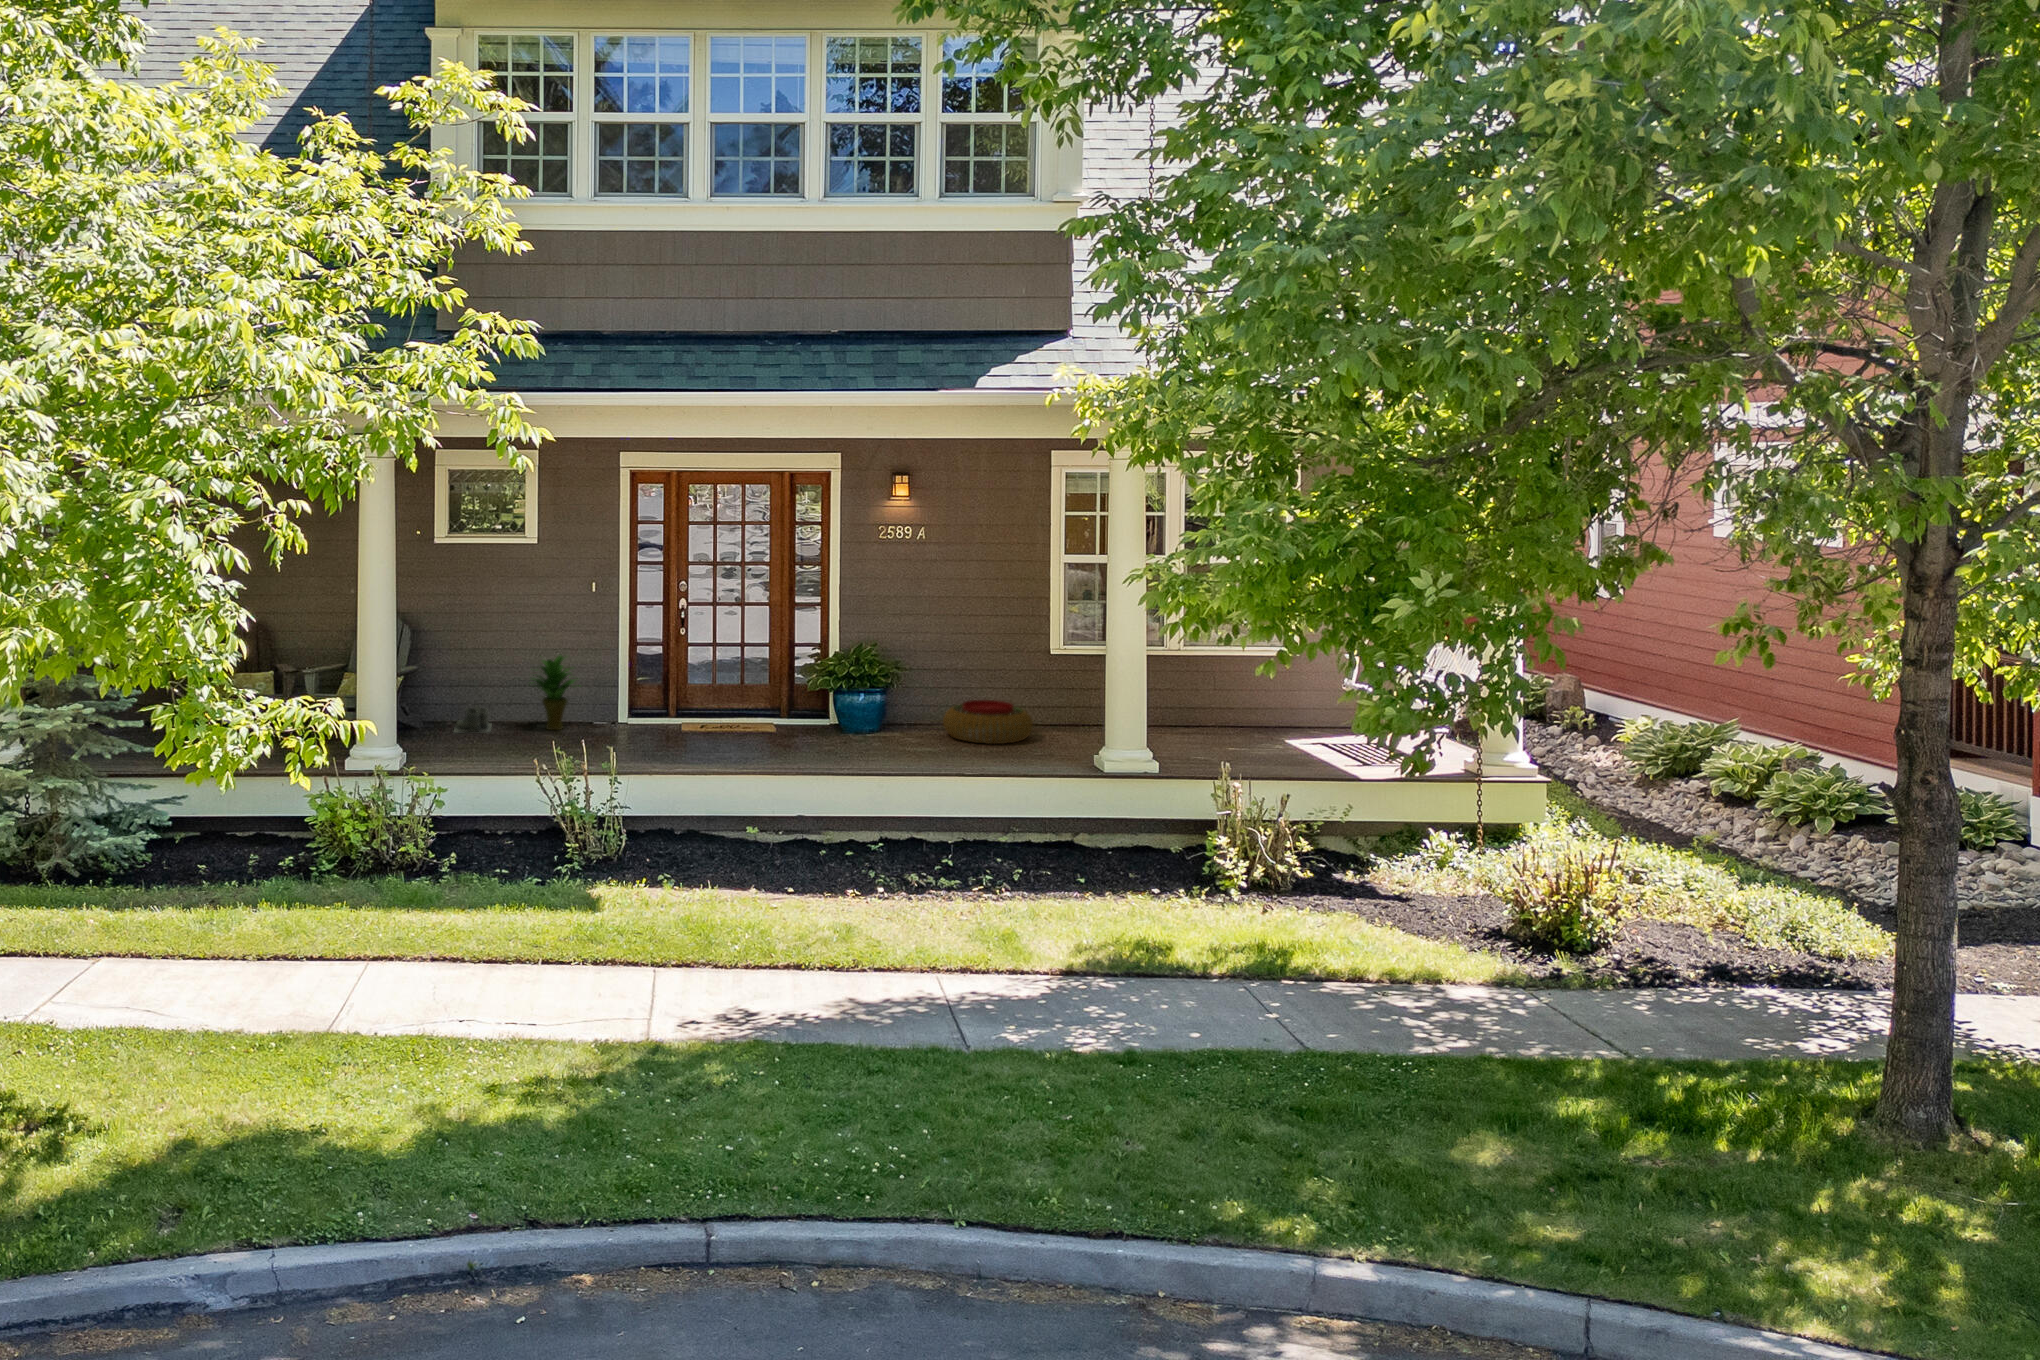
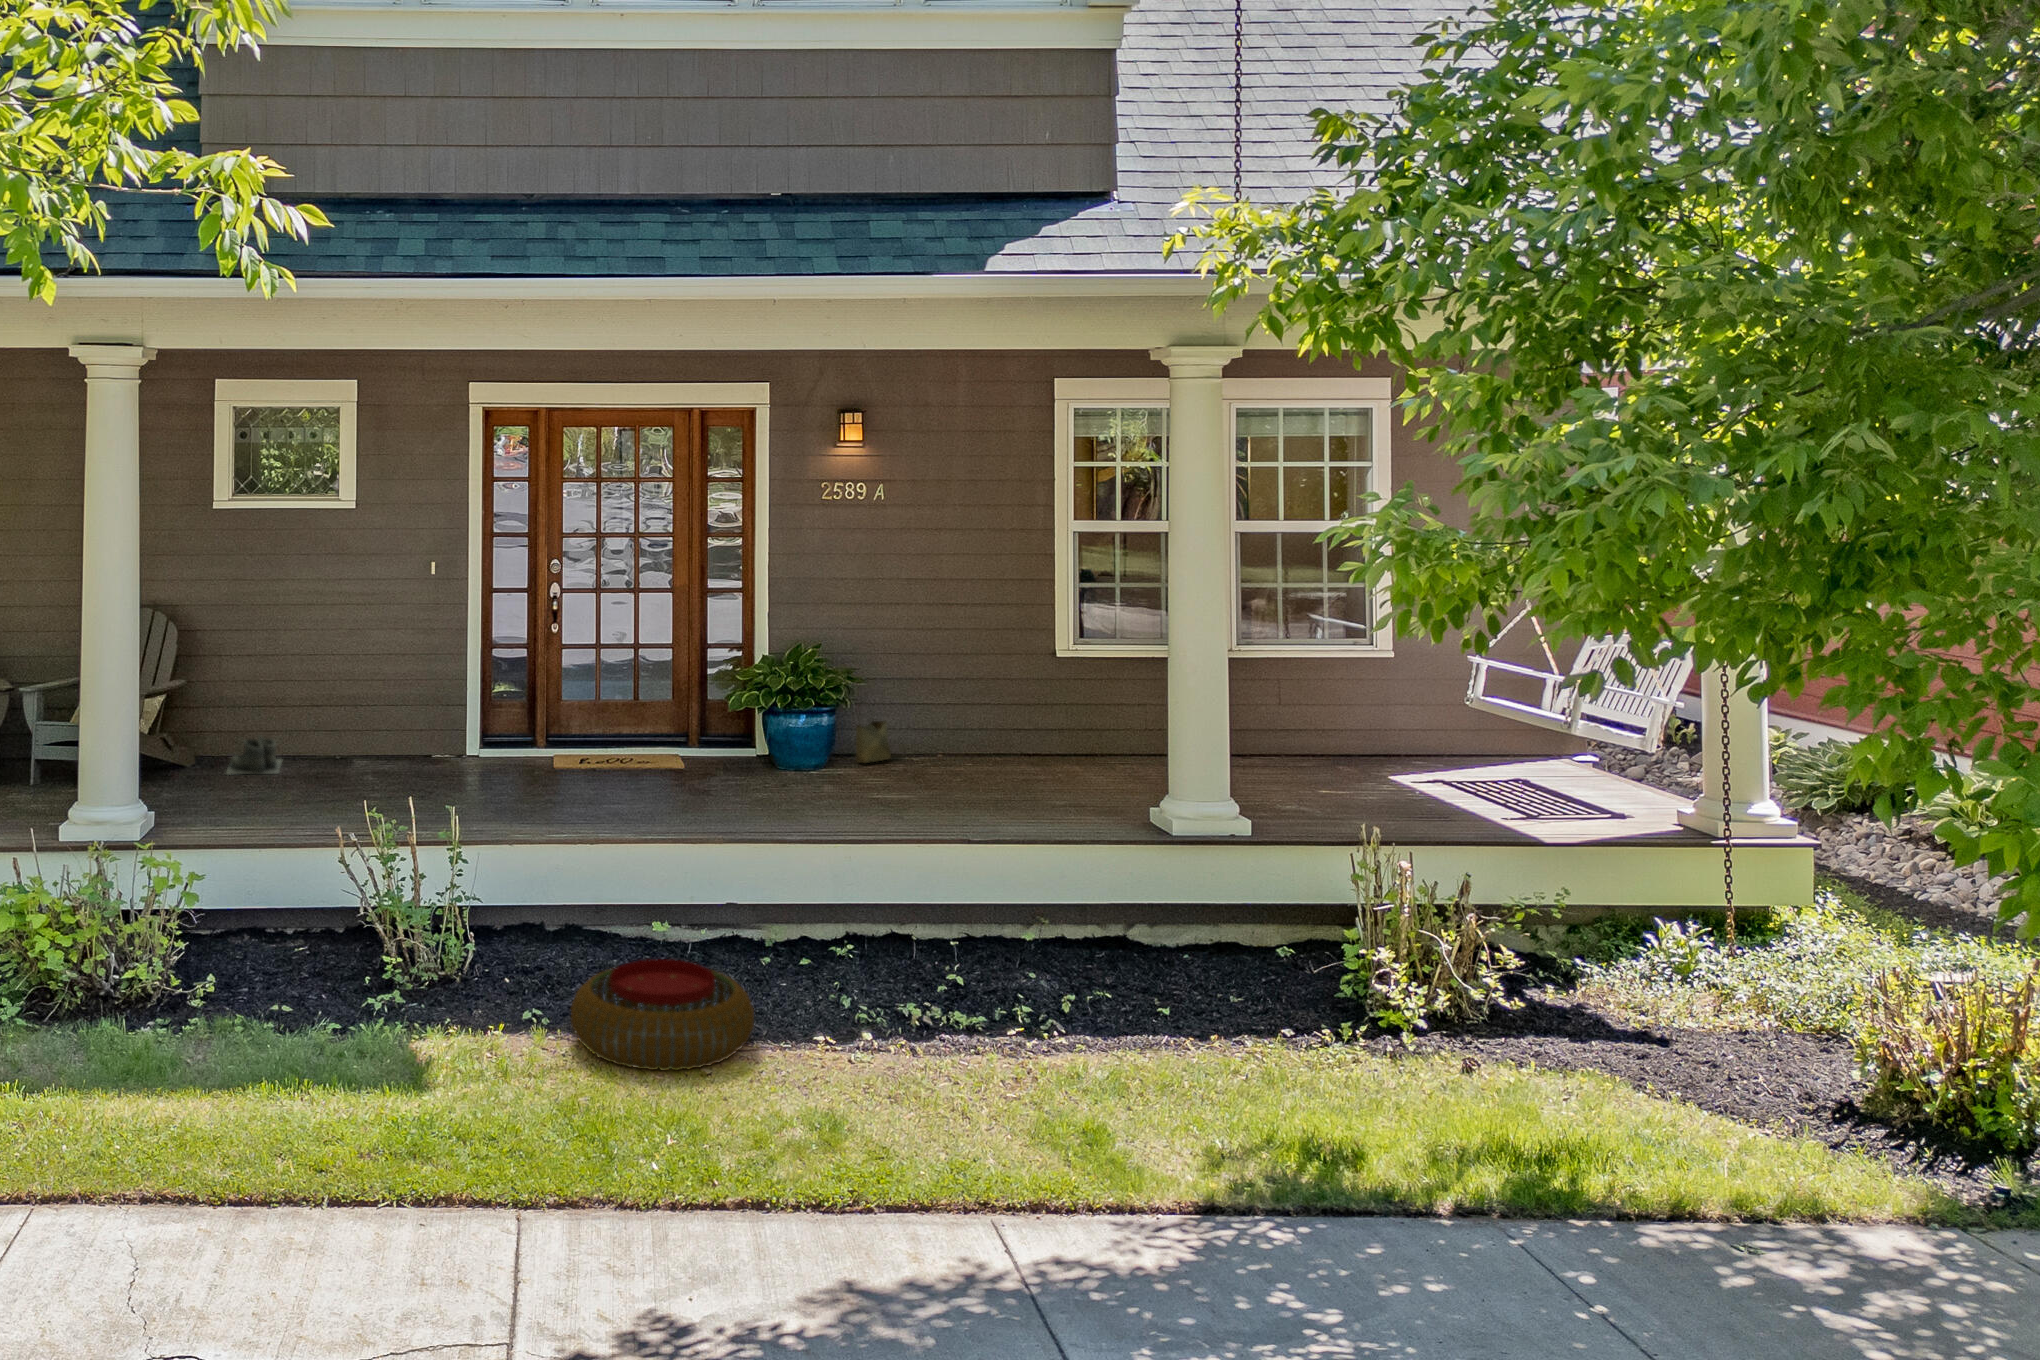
potted plant: present [531,655,578,730] -> none [332,662,411,770]
woven basket: none [896,683,922,728] -> present [855,720,891,763]
pouf: present [943,700,1033,744] -> present [571,959,754,1071]

